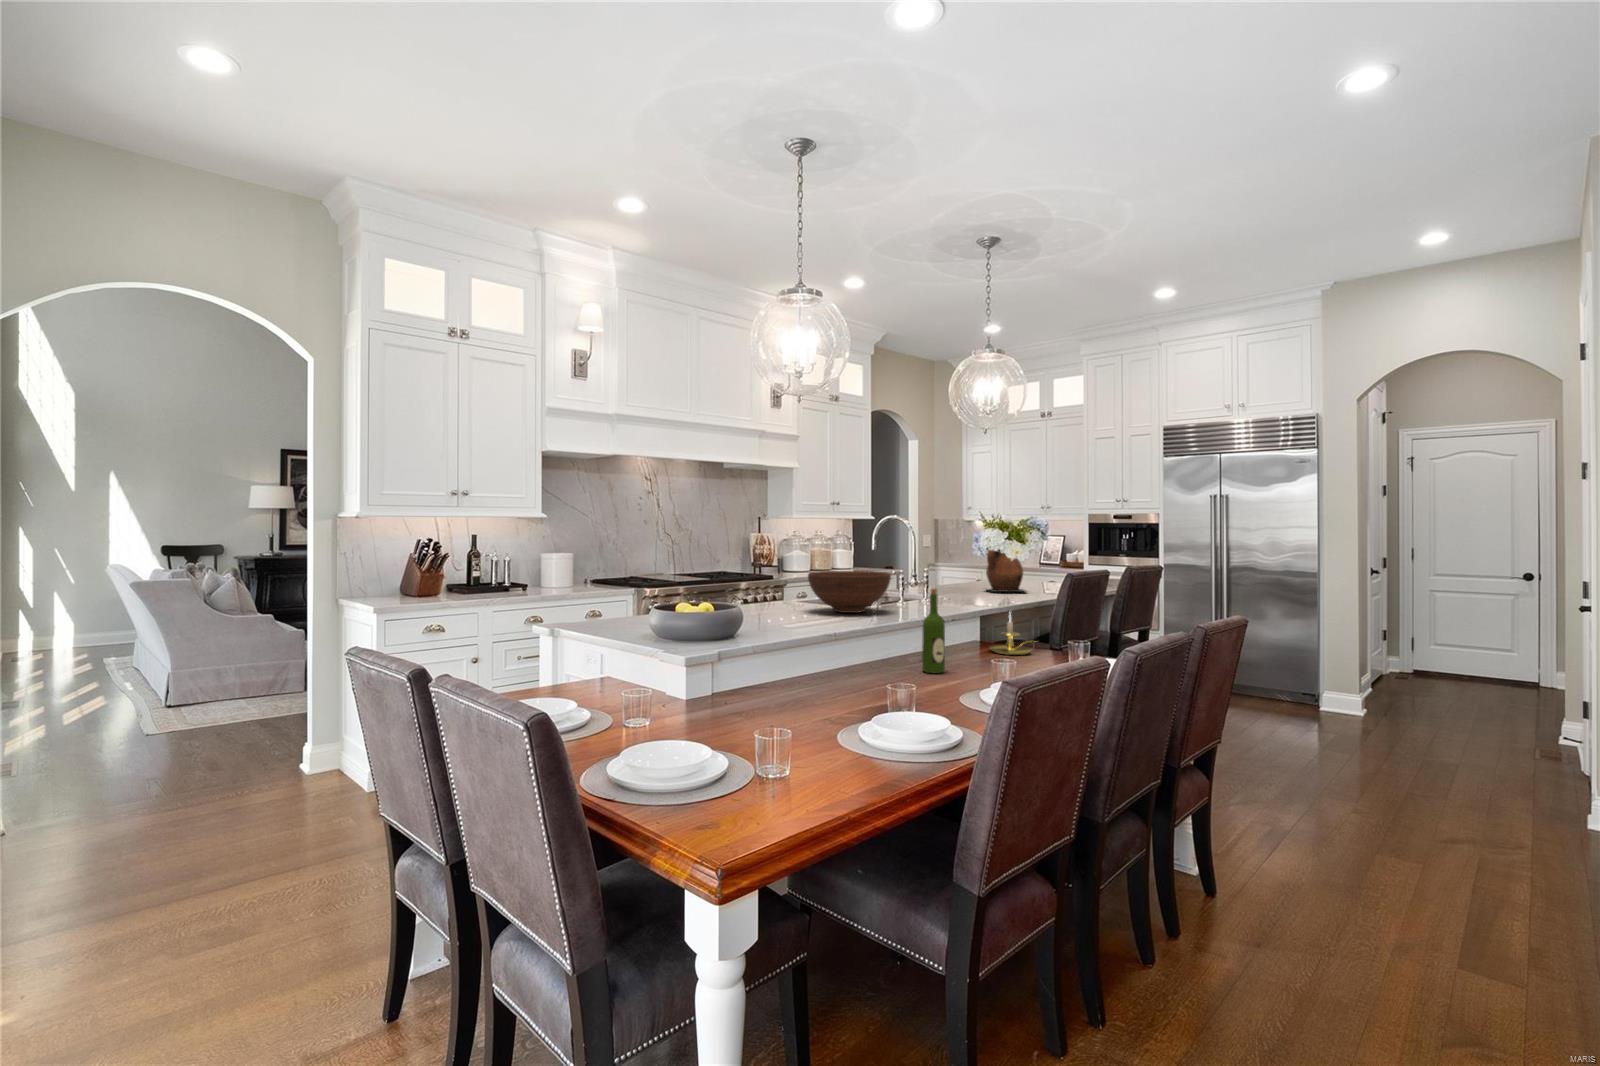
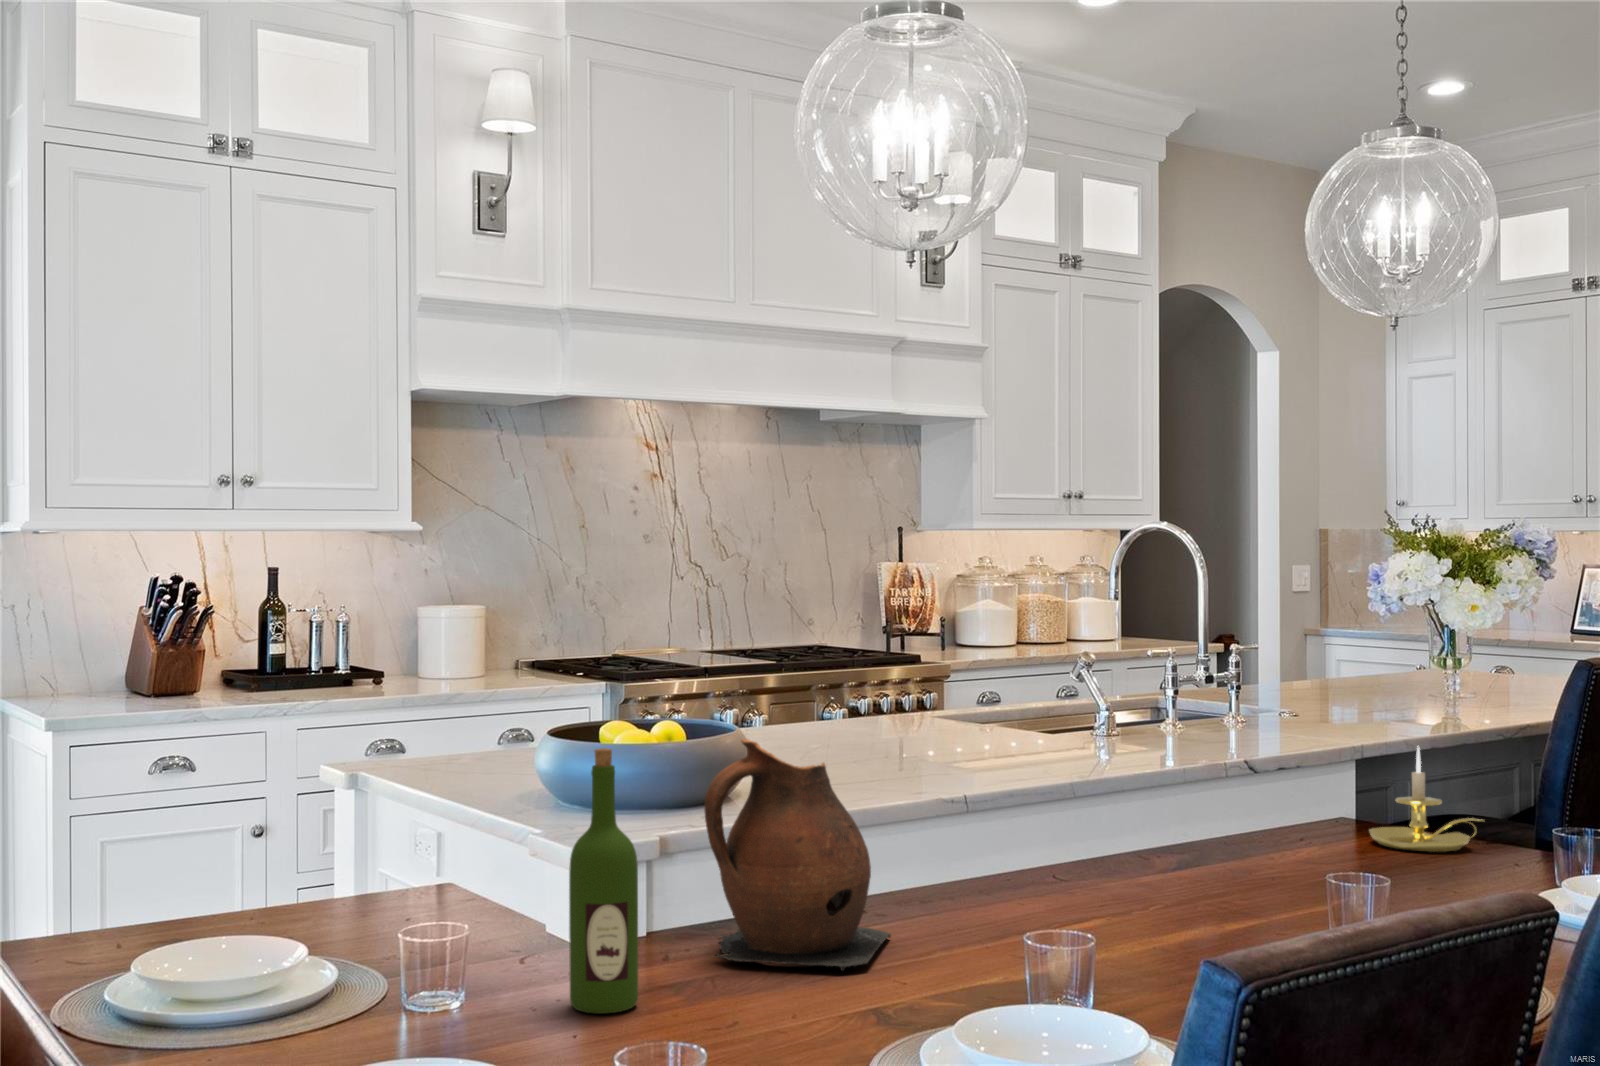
ceramic pitcher: present [986,550,1026,592] -> present [704,739,890,971]
fruit bowl: present [808,571,891,613] -> none [942,649,1134,746]
wine bottle: present [922,589,945,673] -> present [569,748,638,1013]

